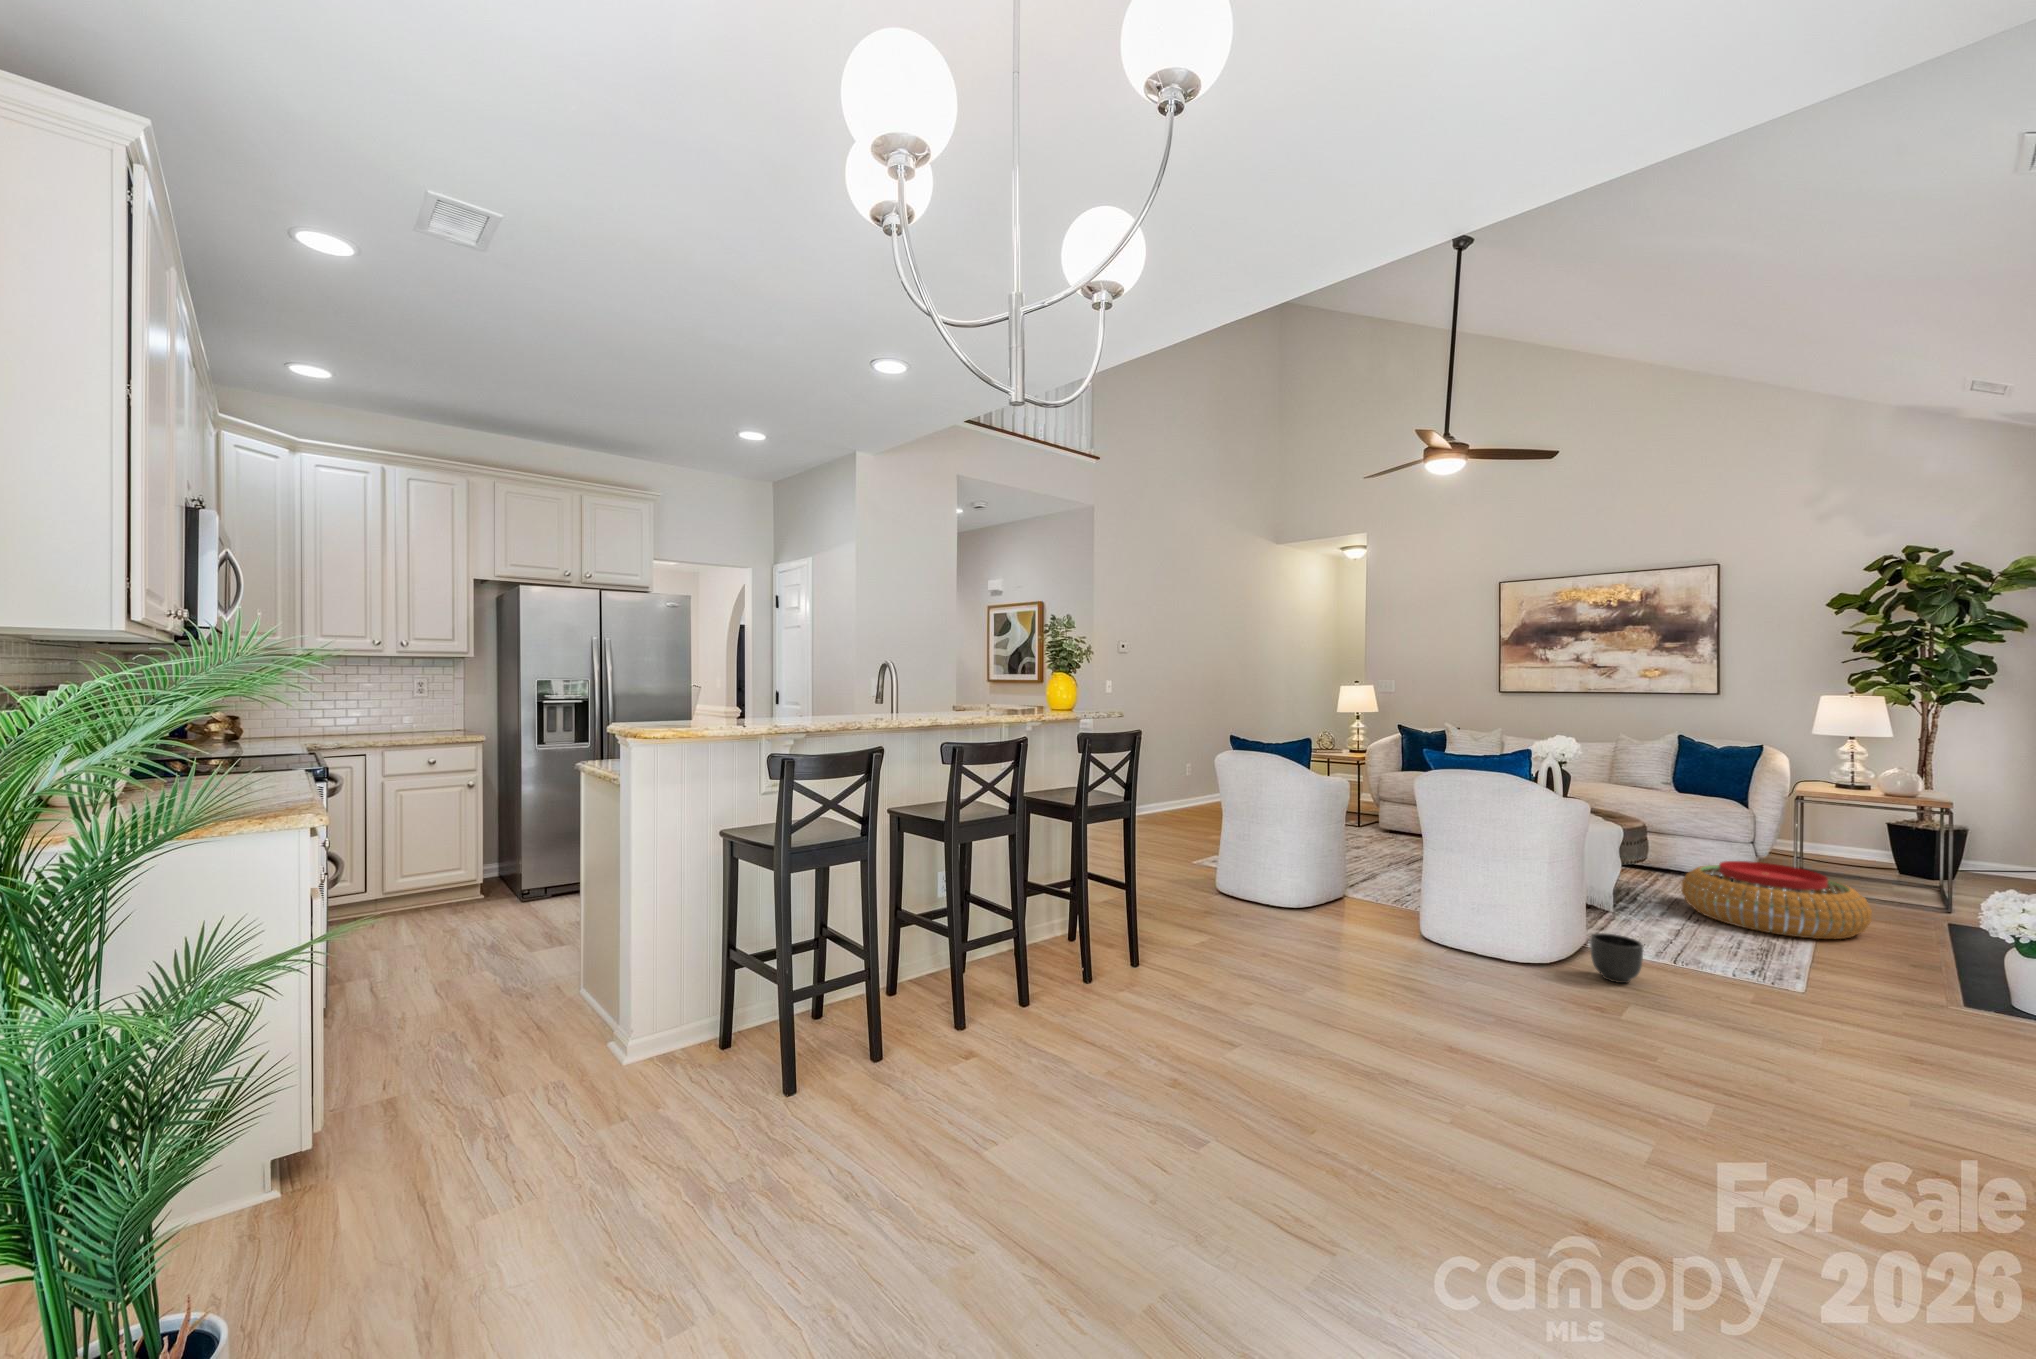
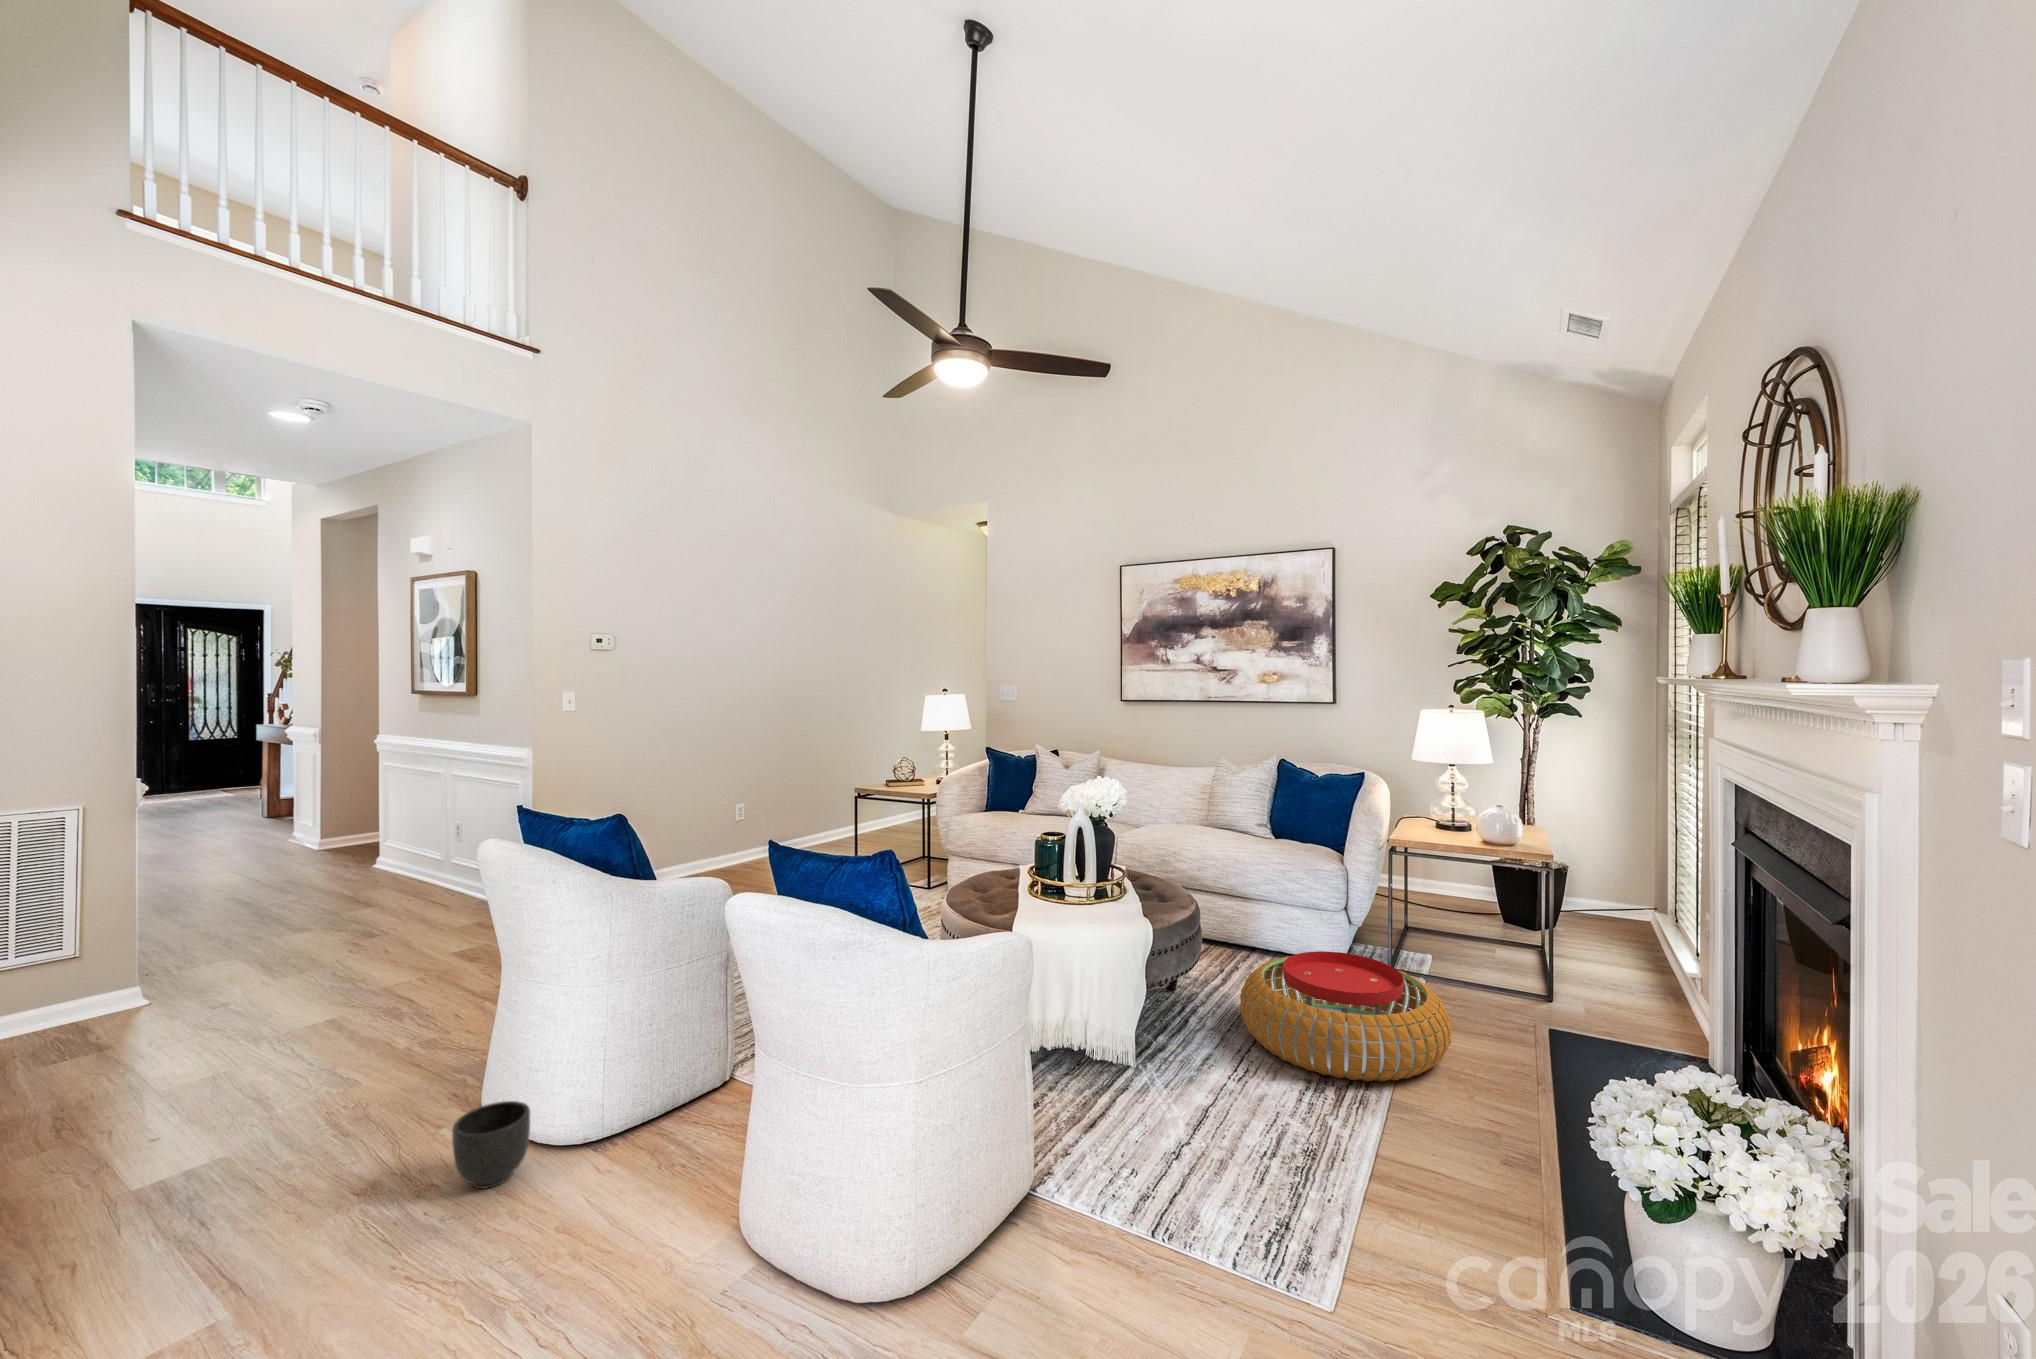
planter: present [1590,933,1643,983] -> present [452,1101,530,1189]

